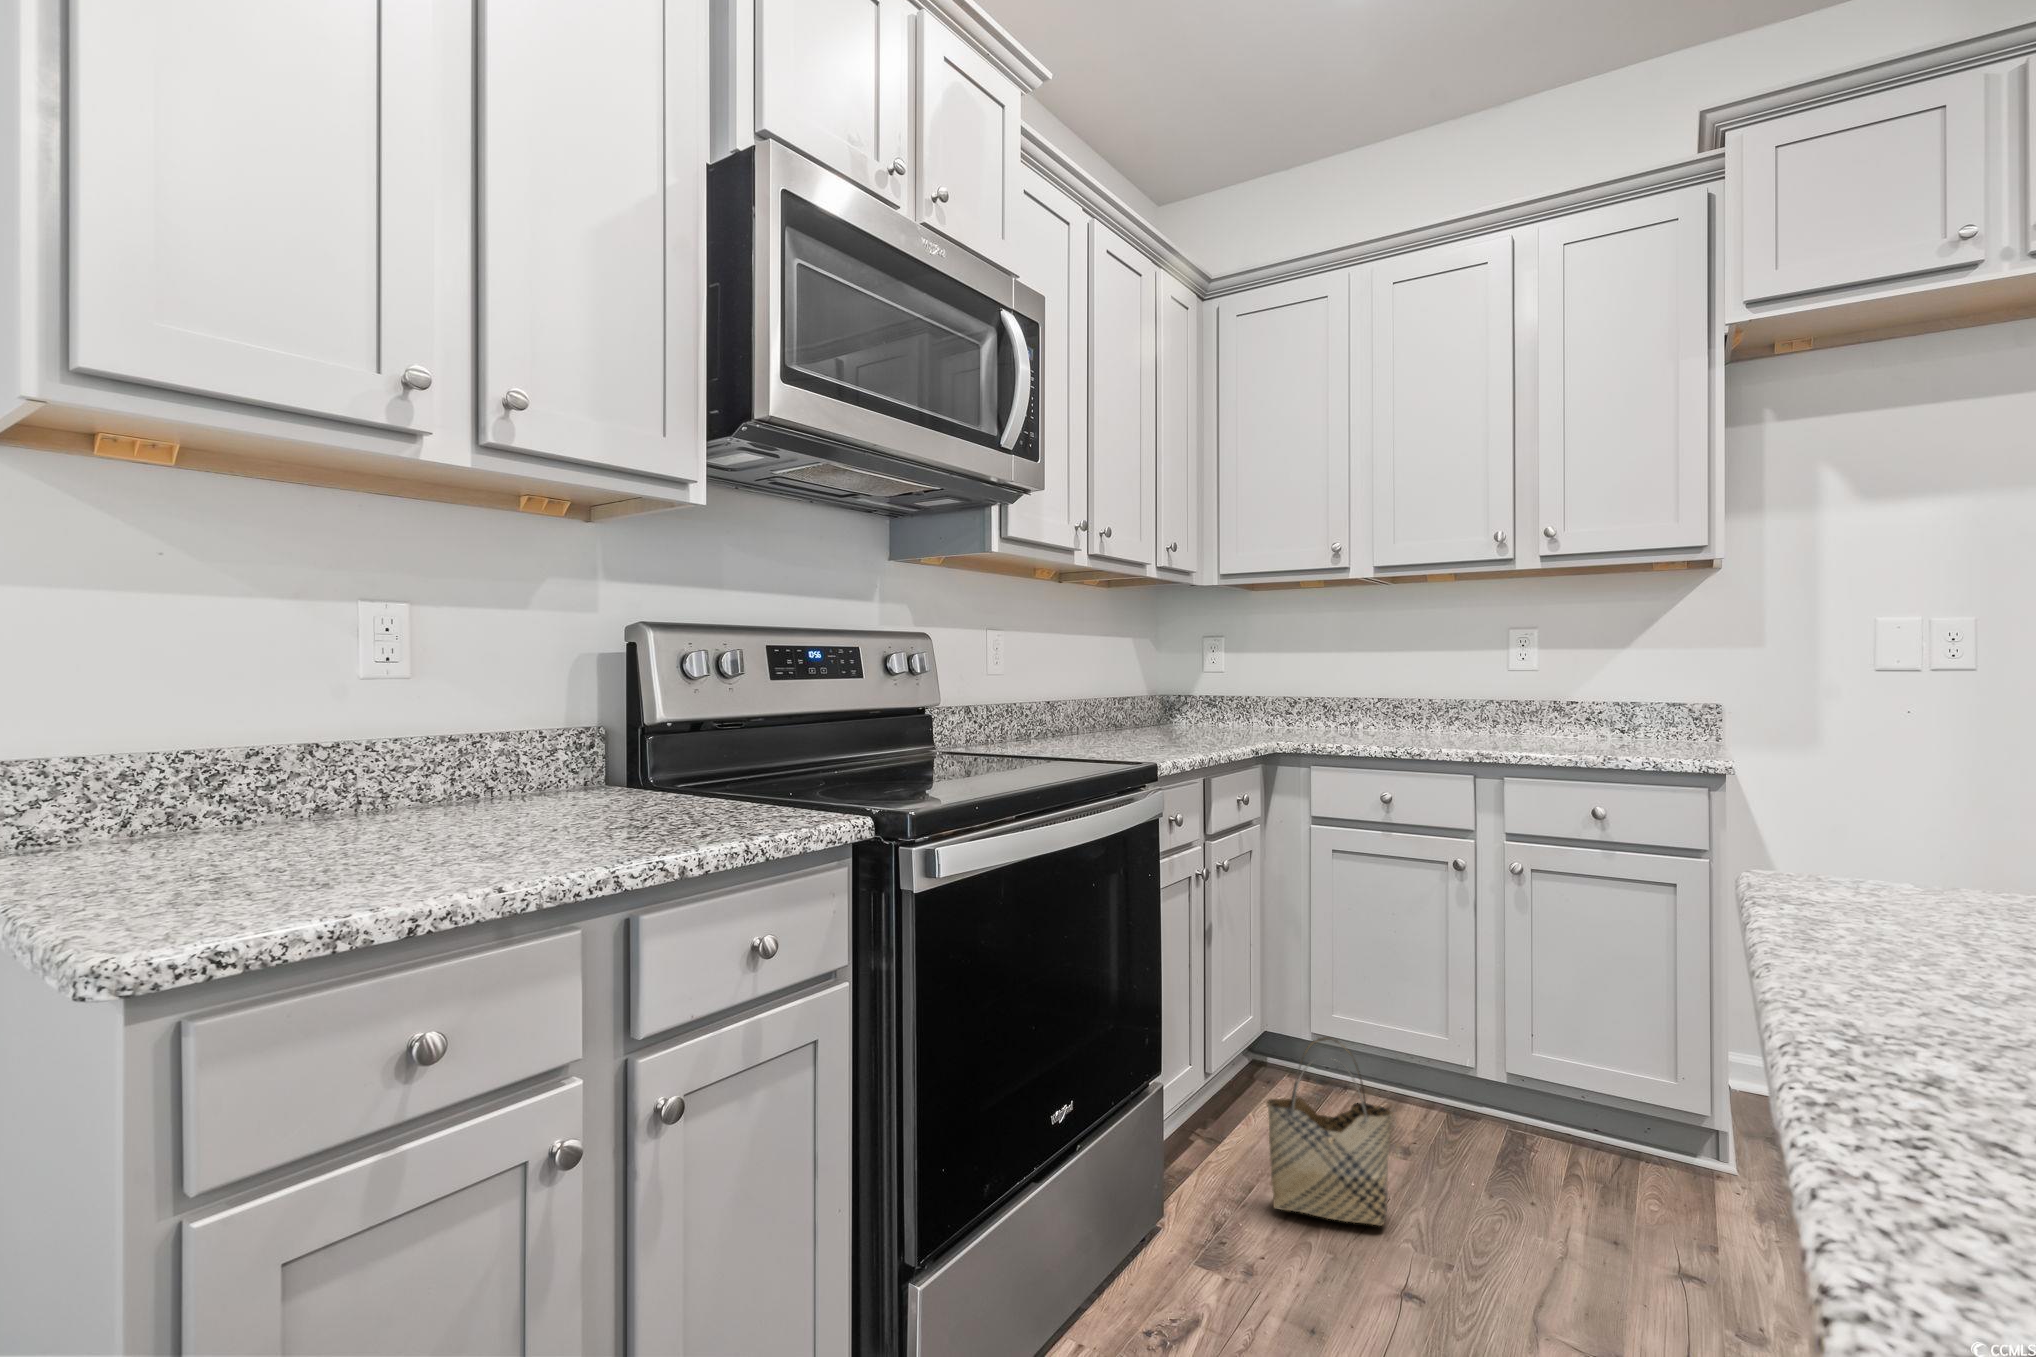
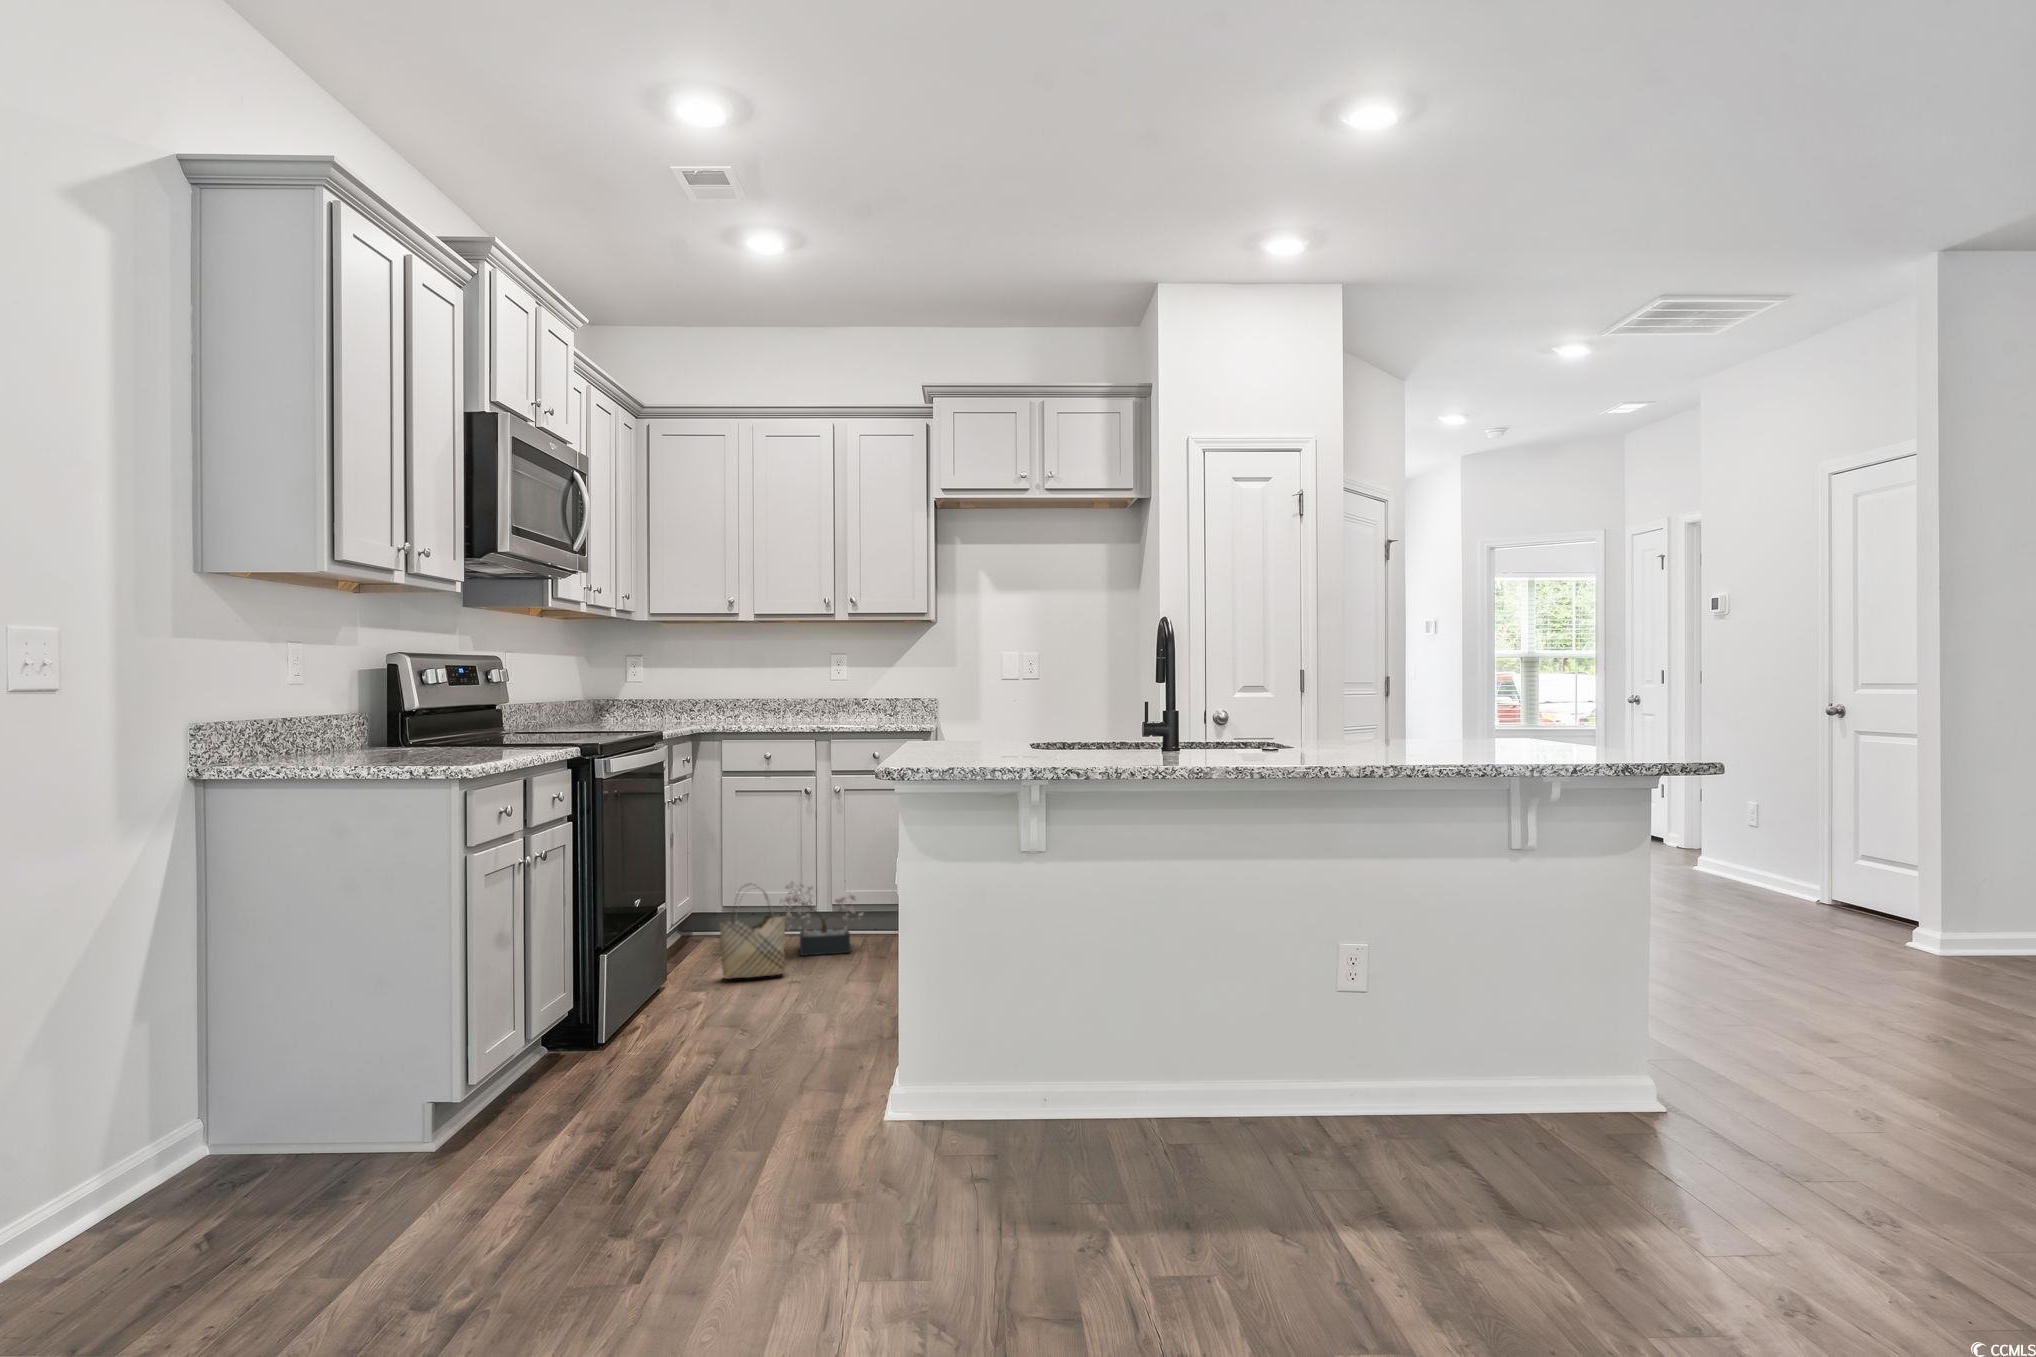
decorative plant: none [1391,1024,1560,1188] -> present [779,882,863,956]

